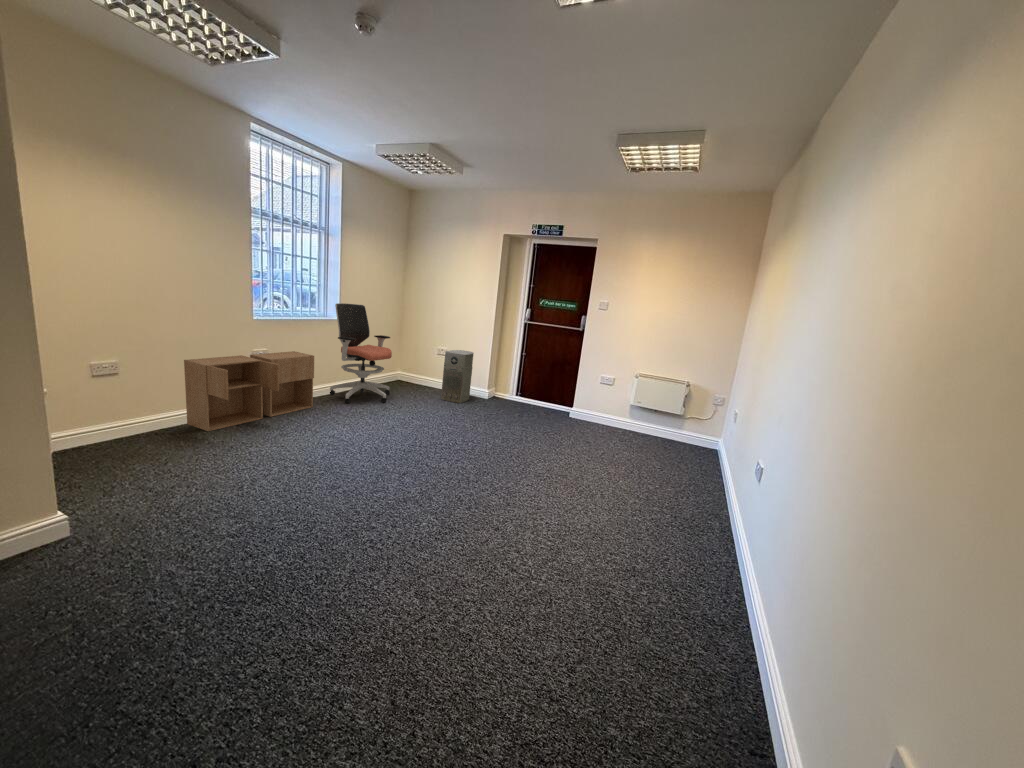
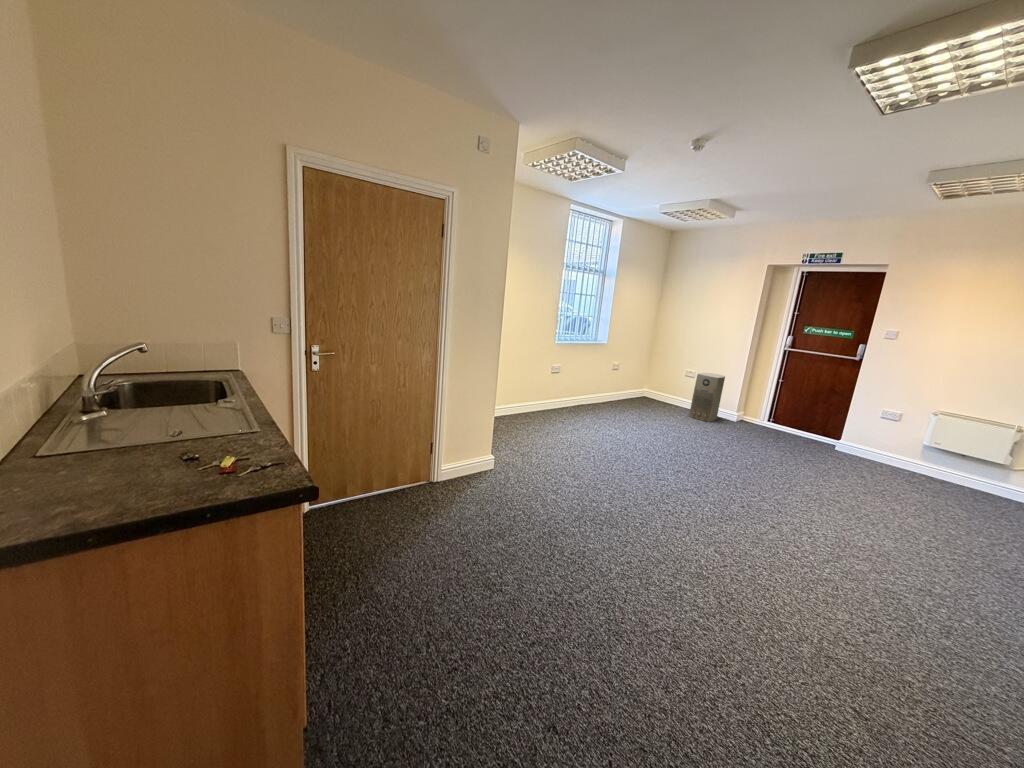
office chair: present [330,303,392,403] -> none [595,331,649,414]
storage cabinet: present [184,351,314,431] -> none [515,367,593,420]

